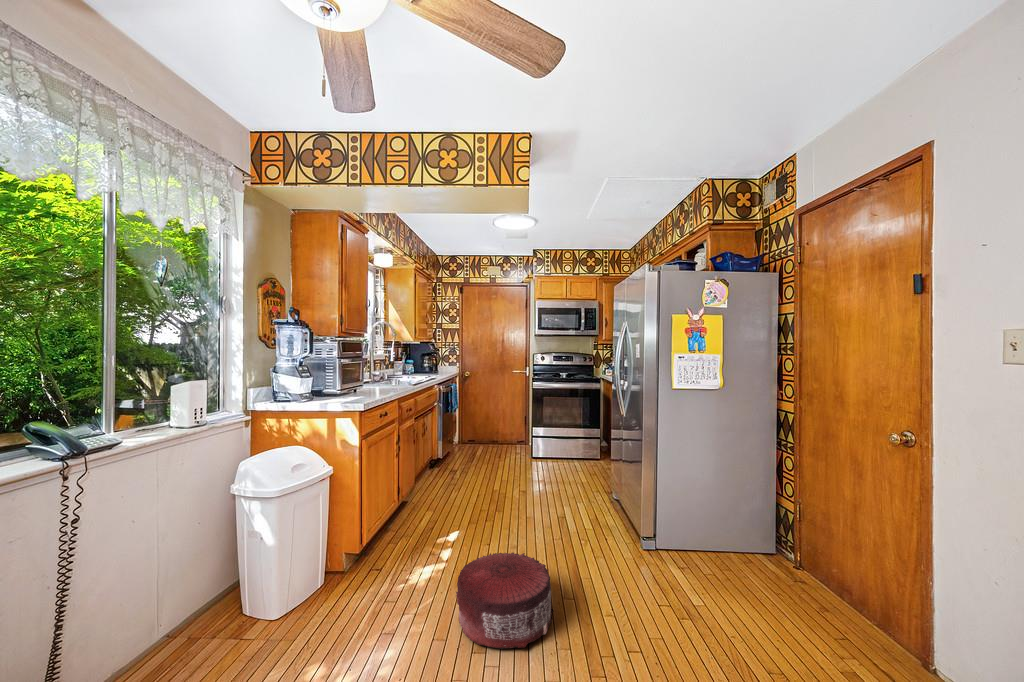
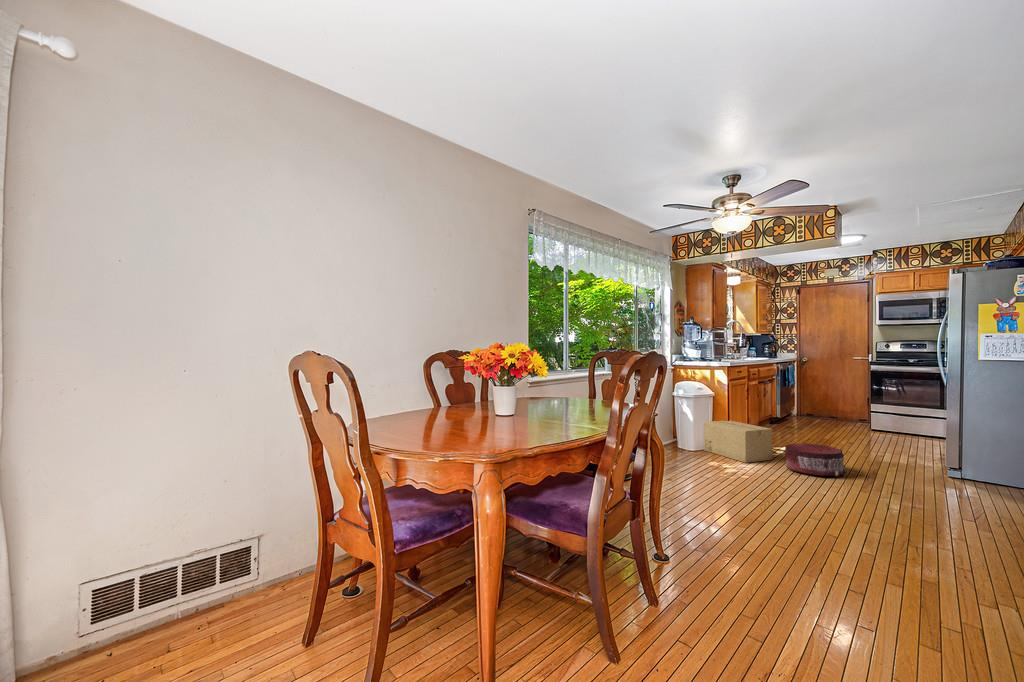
cardboard box: none [304,513,434,635] -> present [704,420,772,463]

